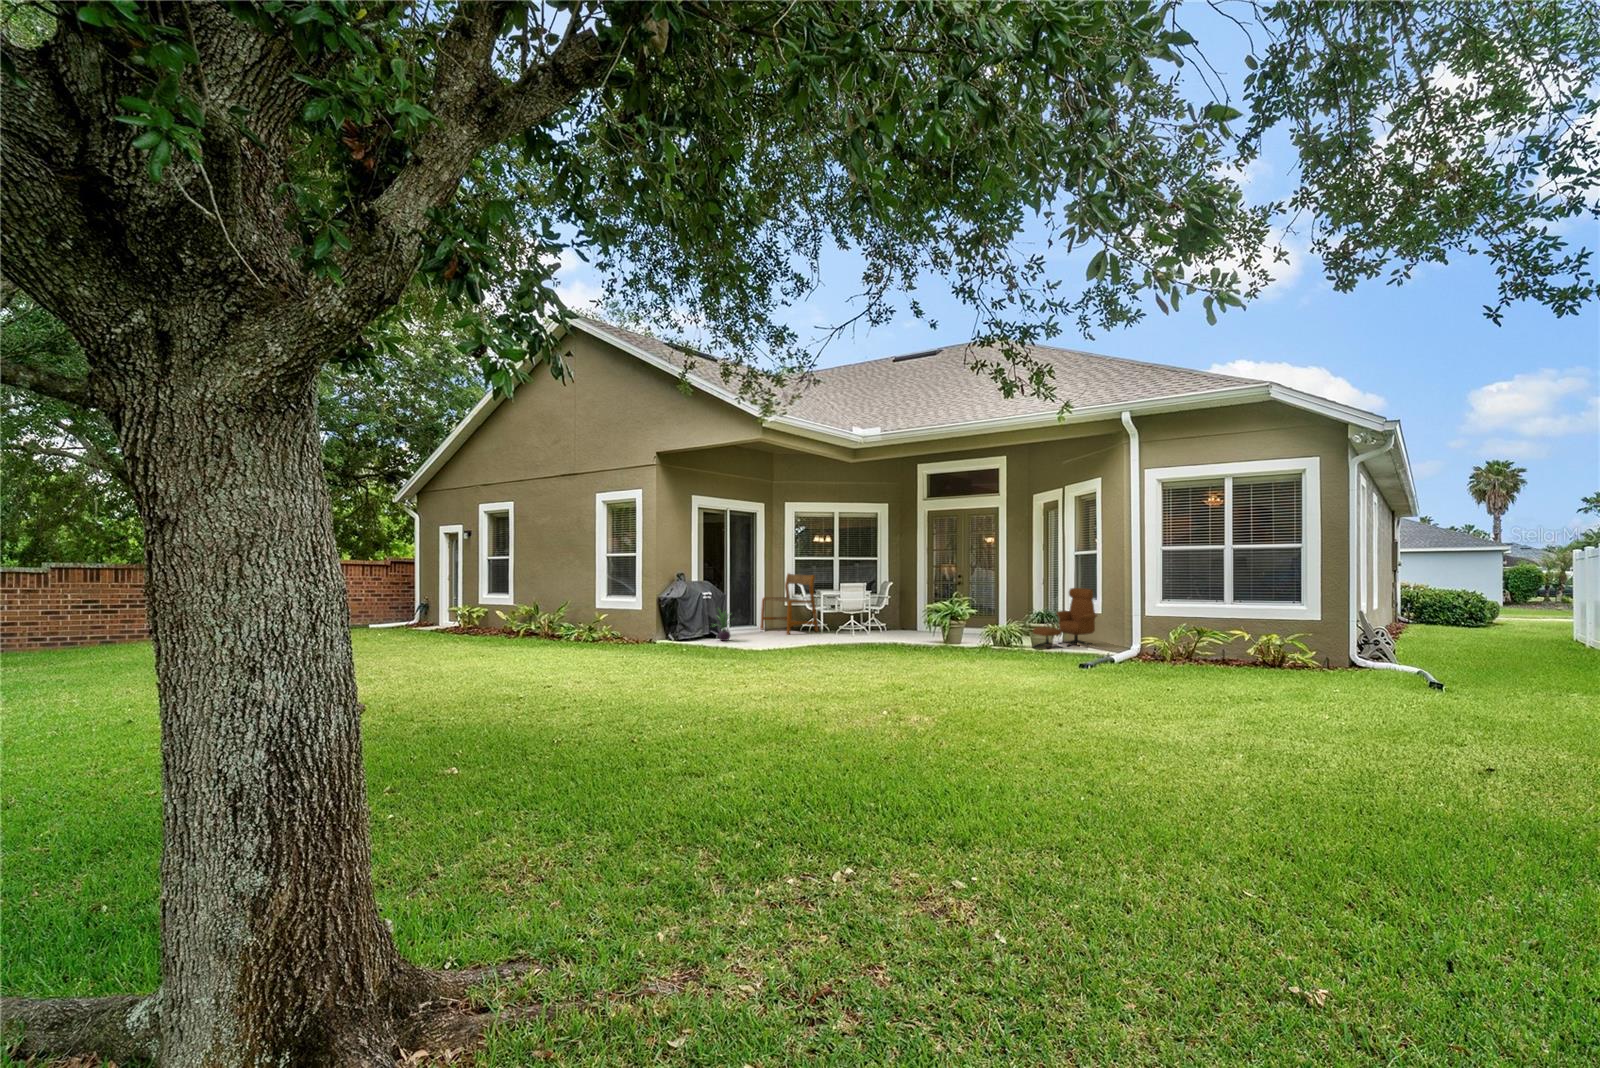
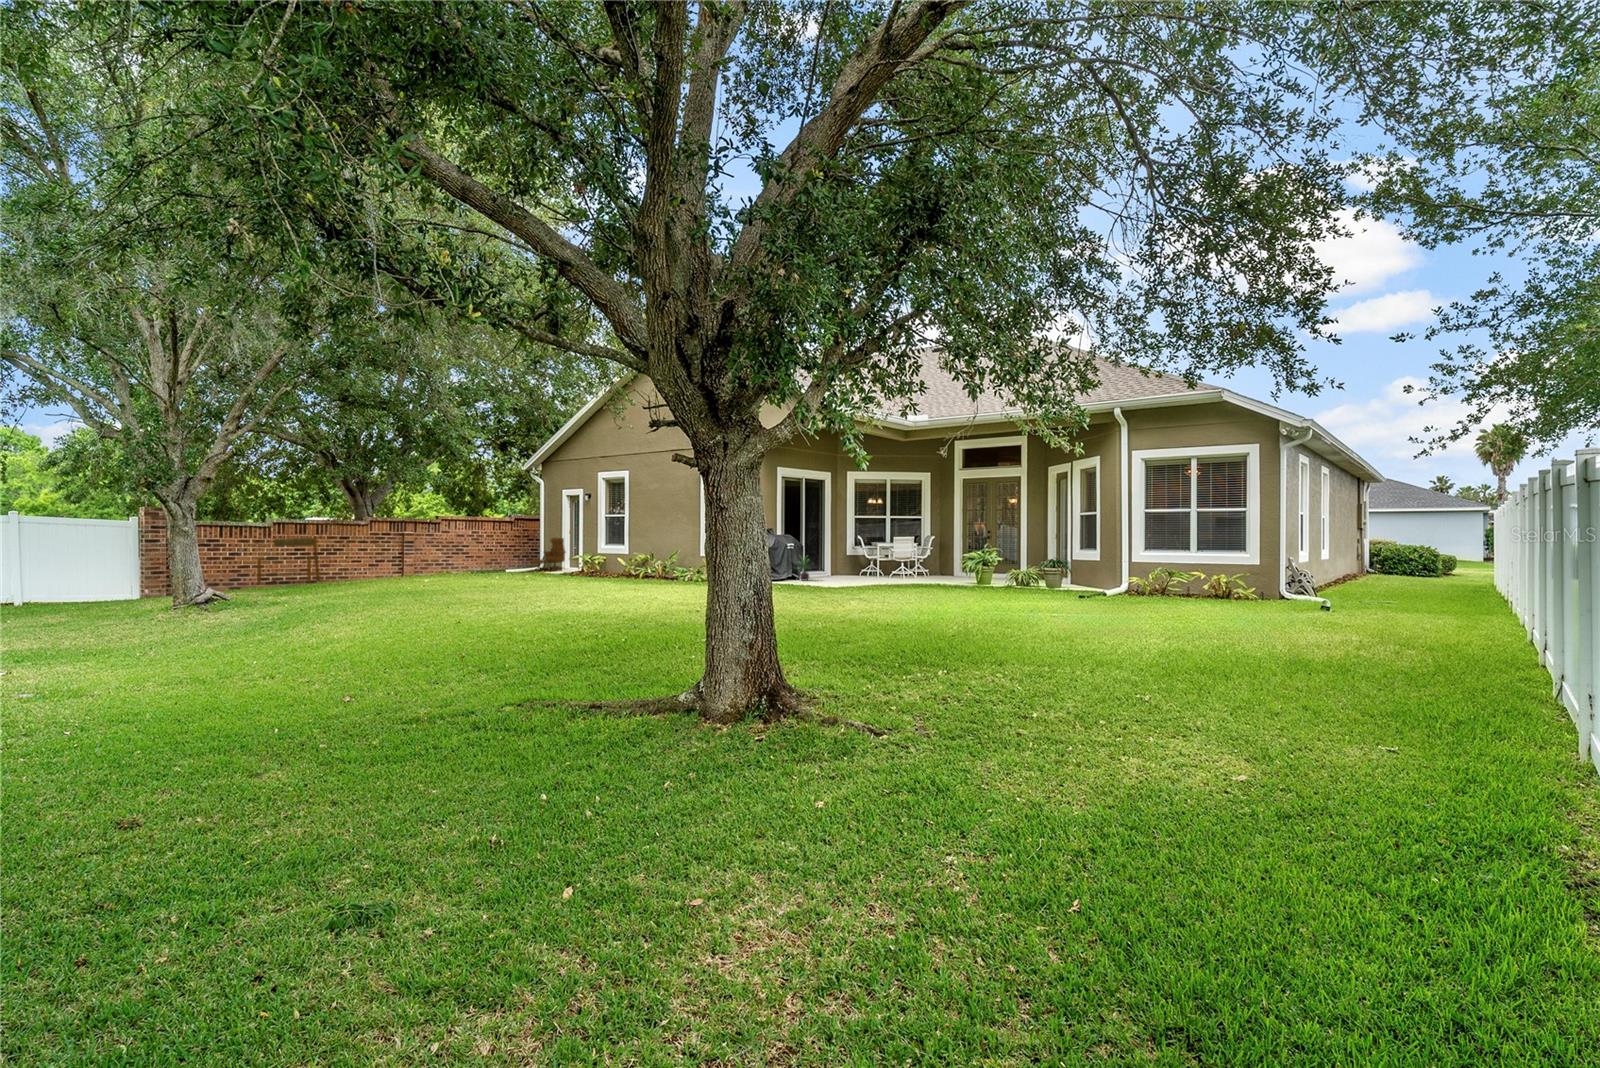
bench: present [760,574,818,635] -> present [257,538,320,584]
lounge chair: present [1033,588,1097,648] -> present [531,538,566,571]

